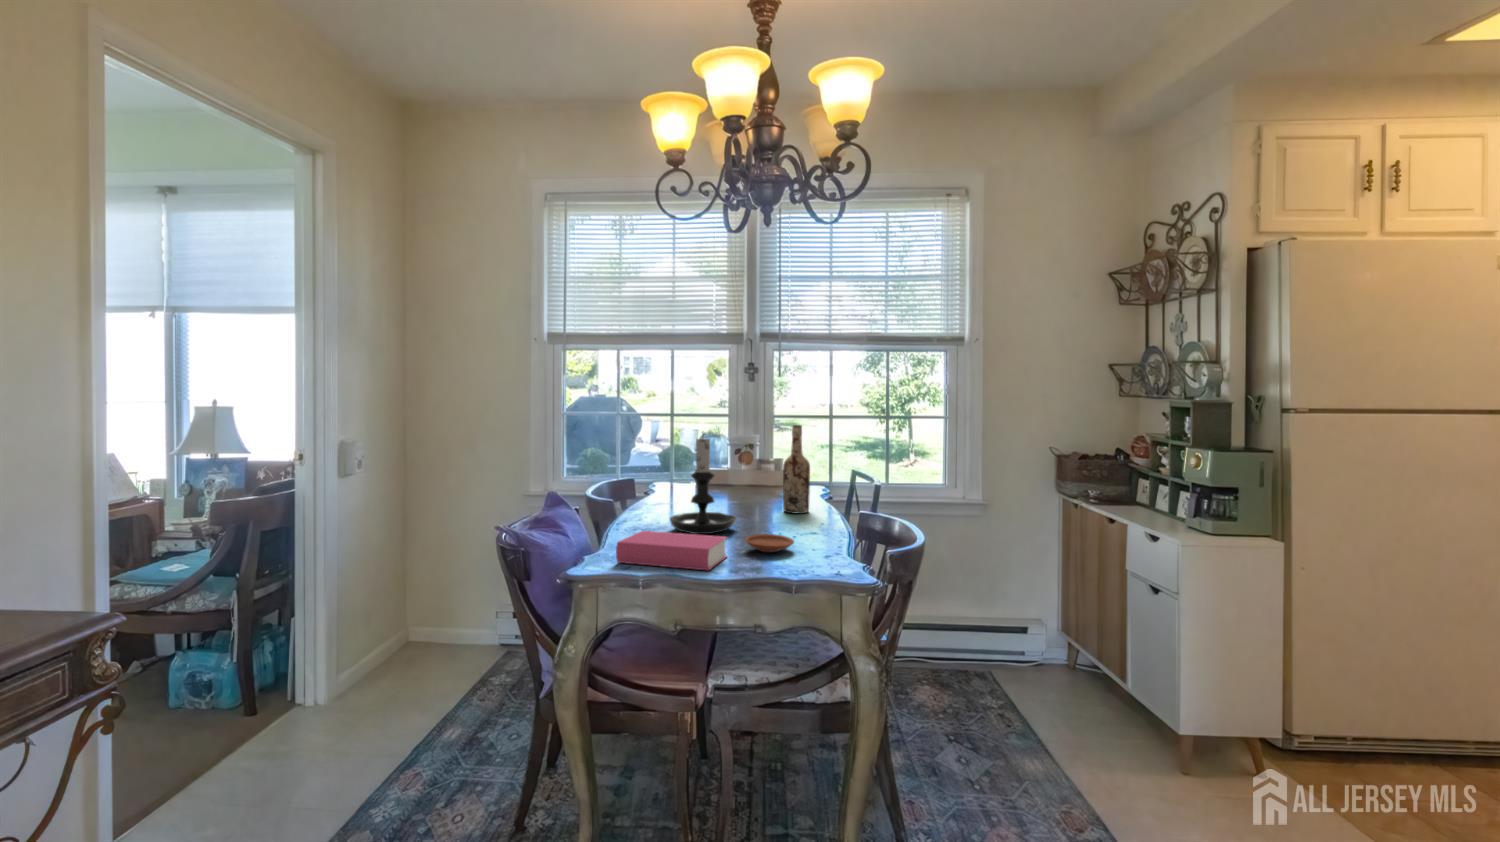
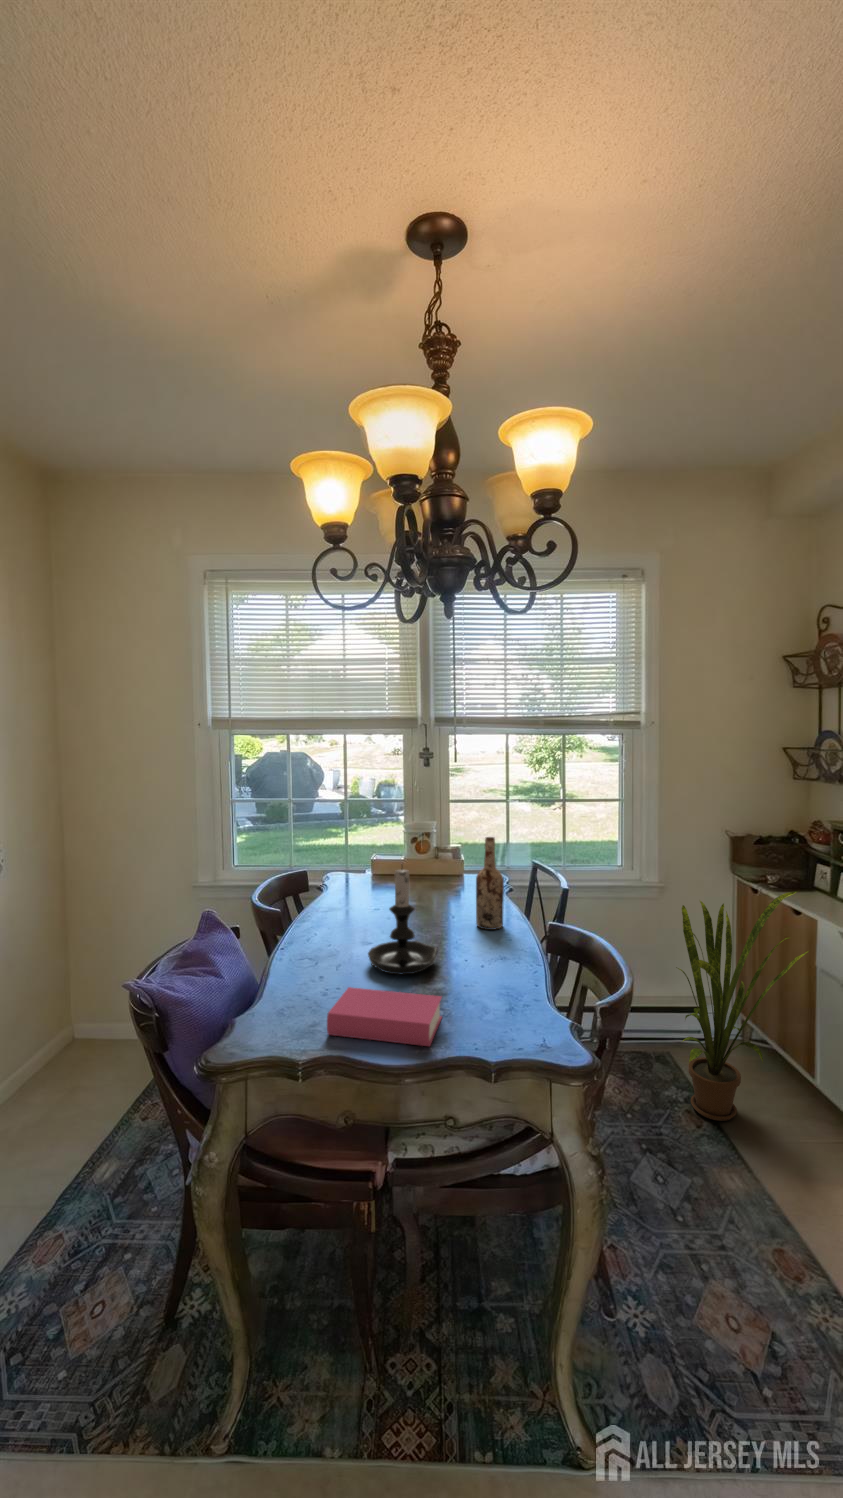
house plant: none [989,494,1123,724] -> present [678,891,809,1121]
plate: present [745,534,794,553] -> none [457,980,509,1007]

